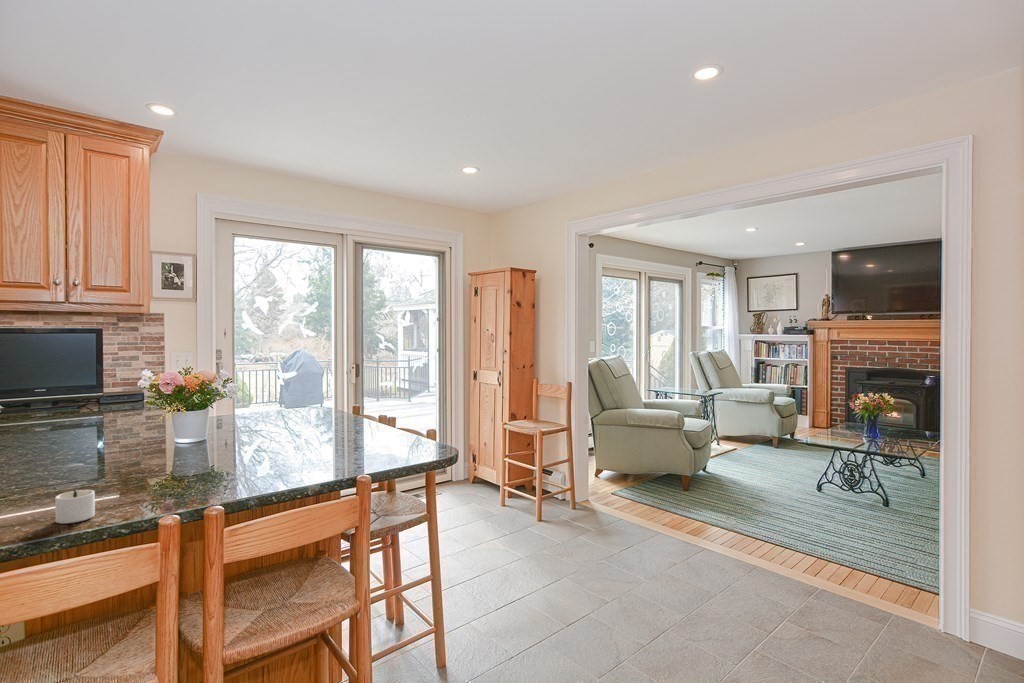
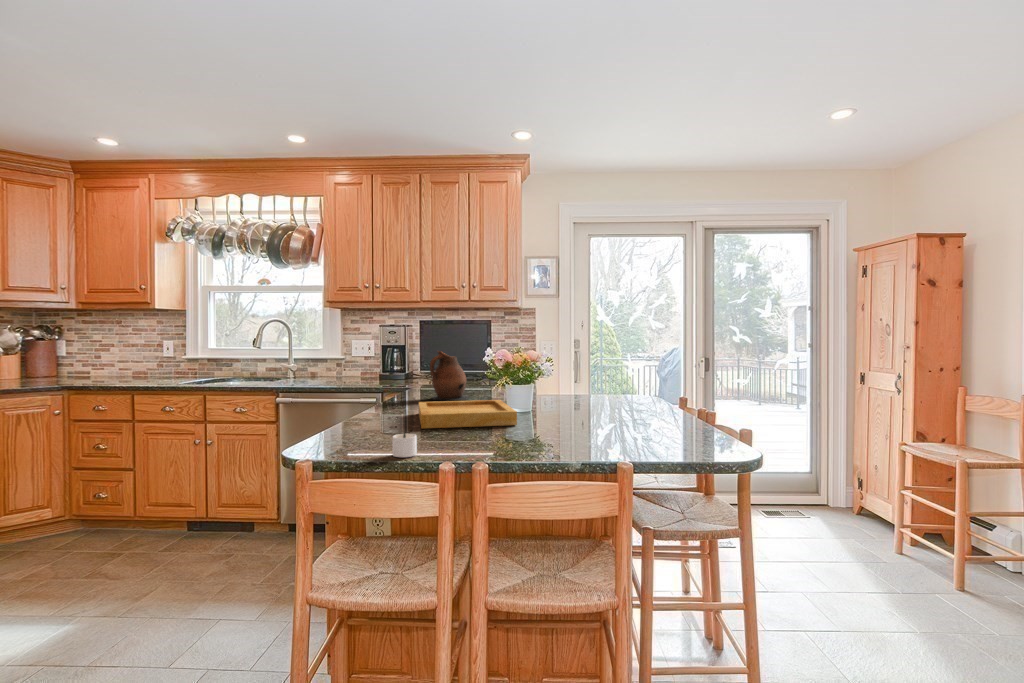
ceramic pitcher: none [22,373,91,439] -> present [430,351,468,400]
tray: none [28,429,197,481] -> present [419,400,517,428]

